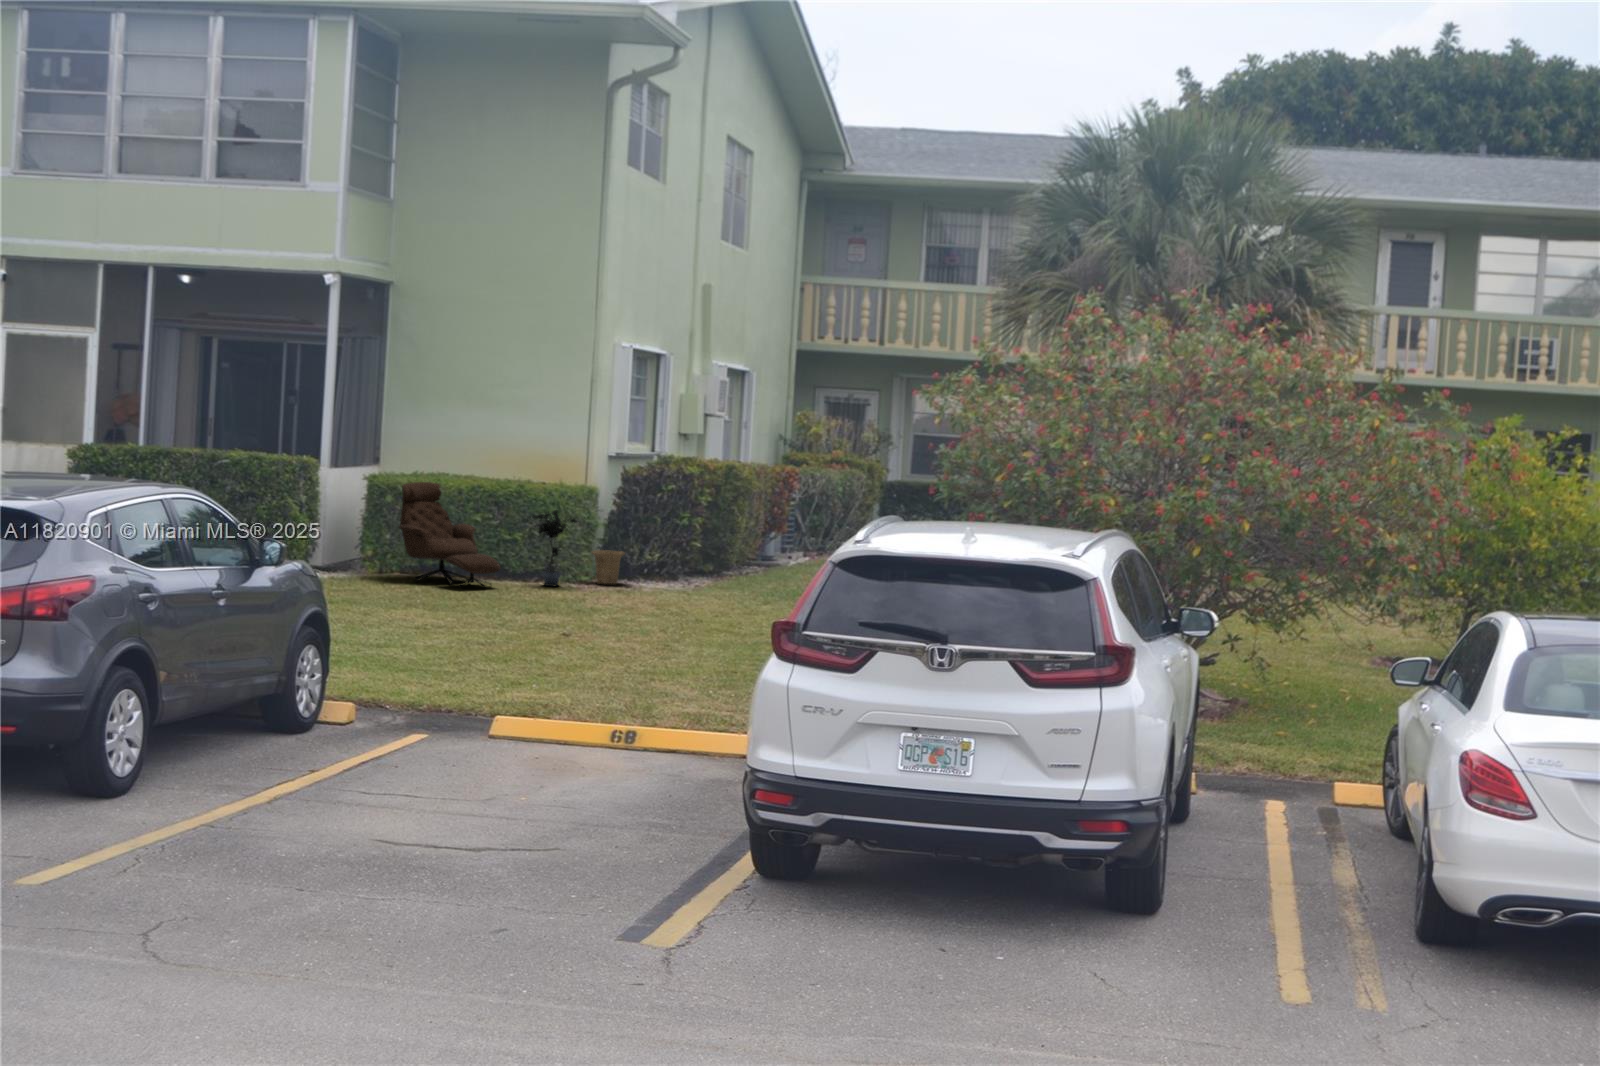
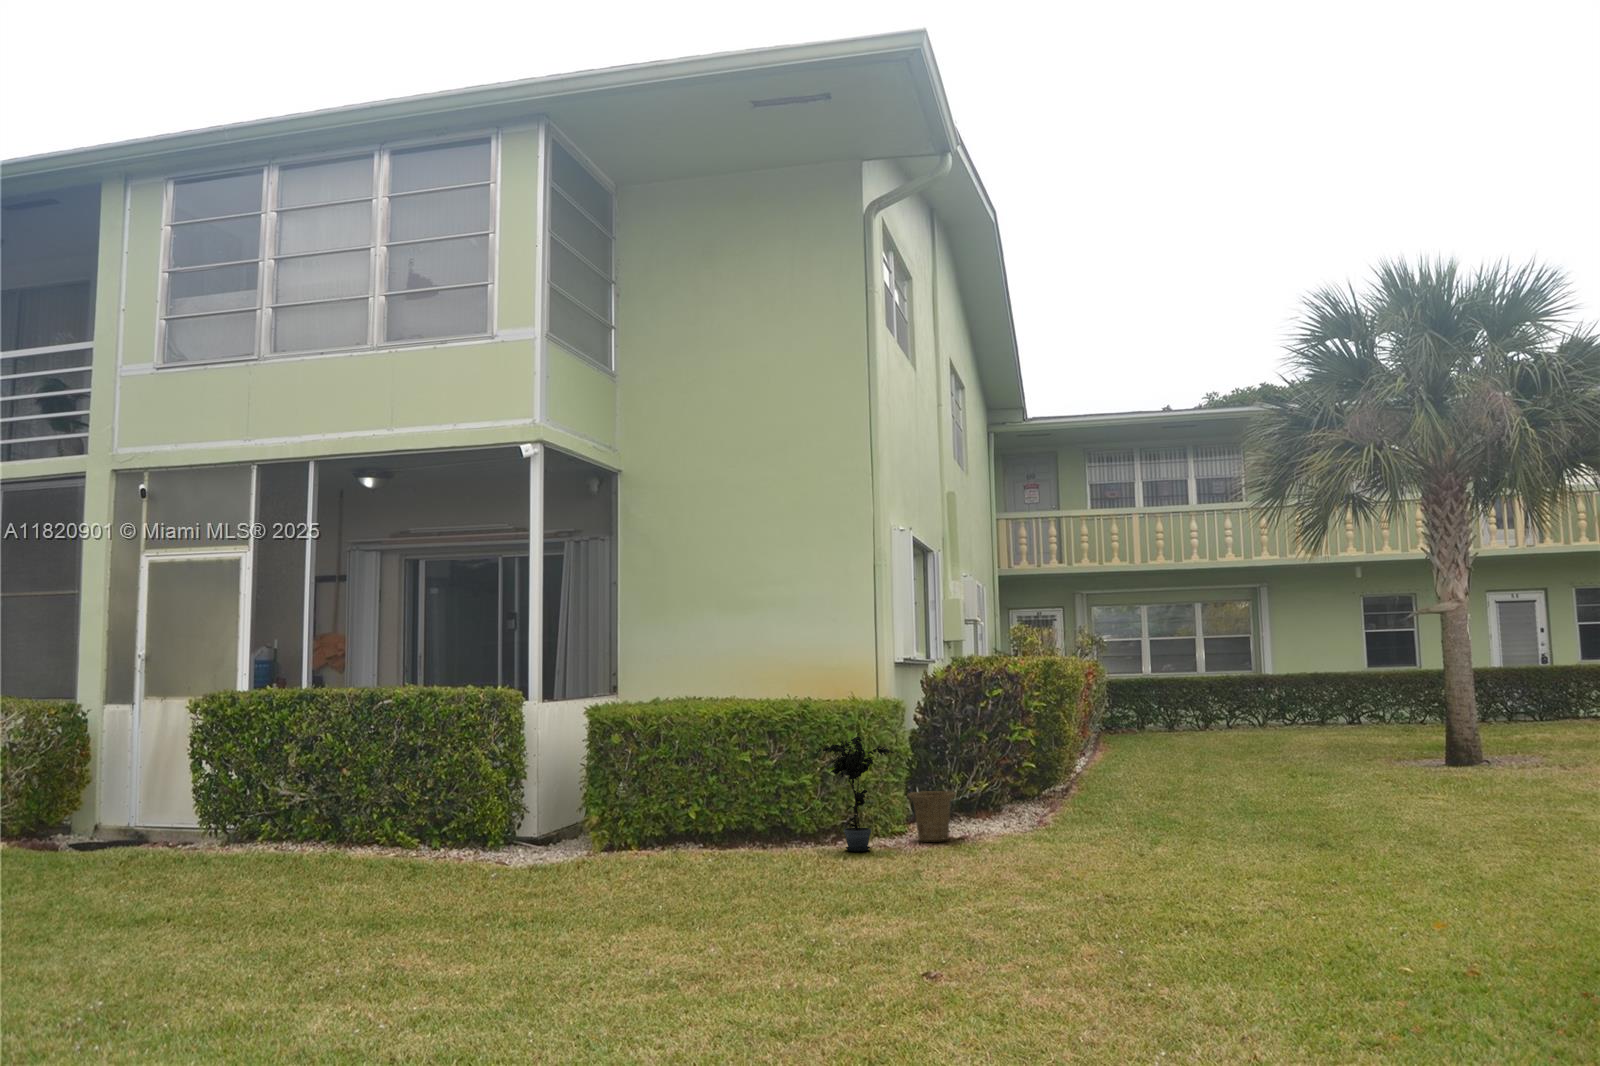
lounge chair: present [399,482,500,587] -> none [633,711,784,865]

